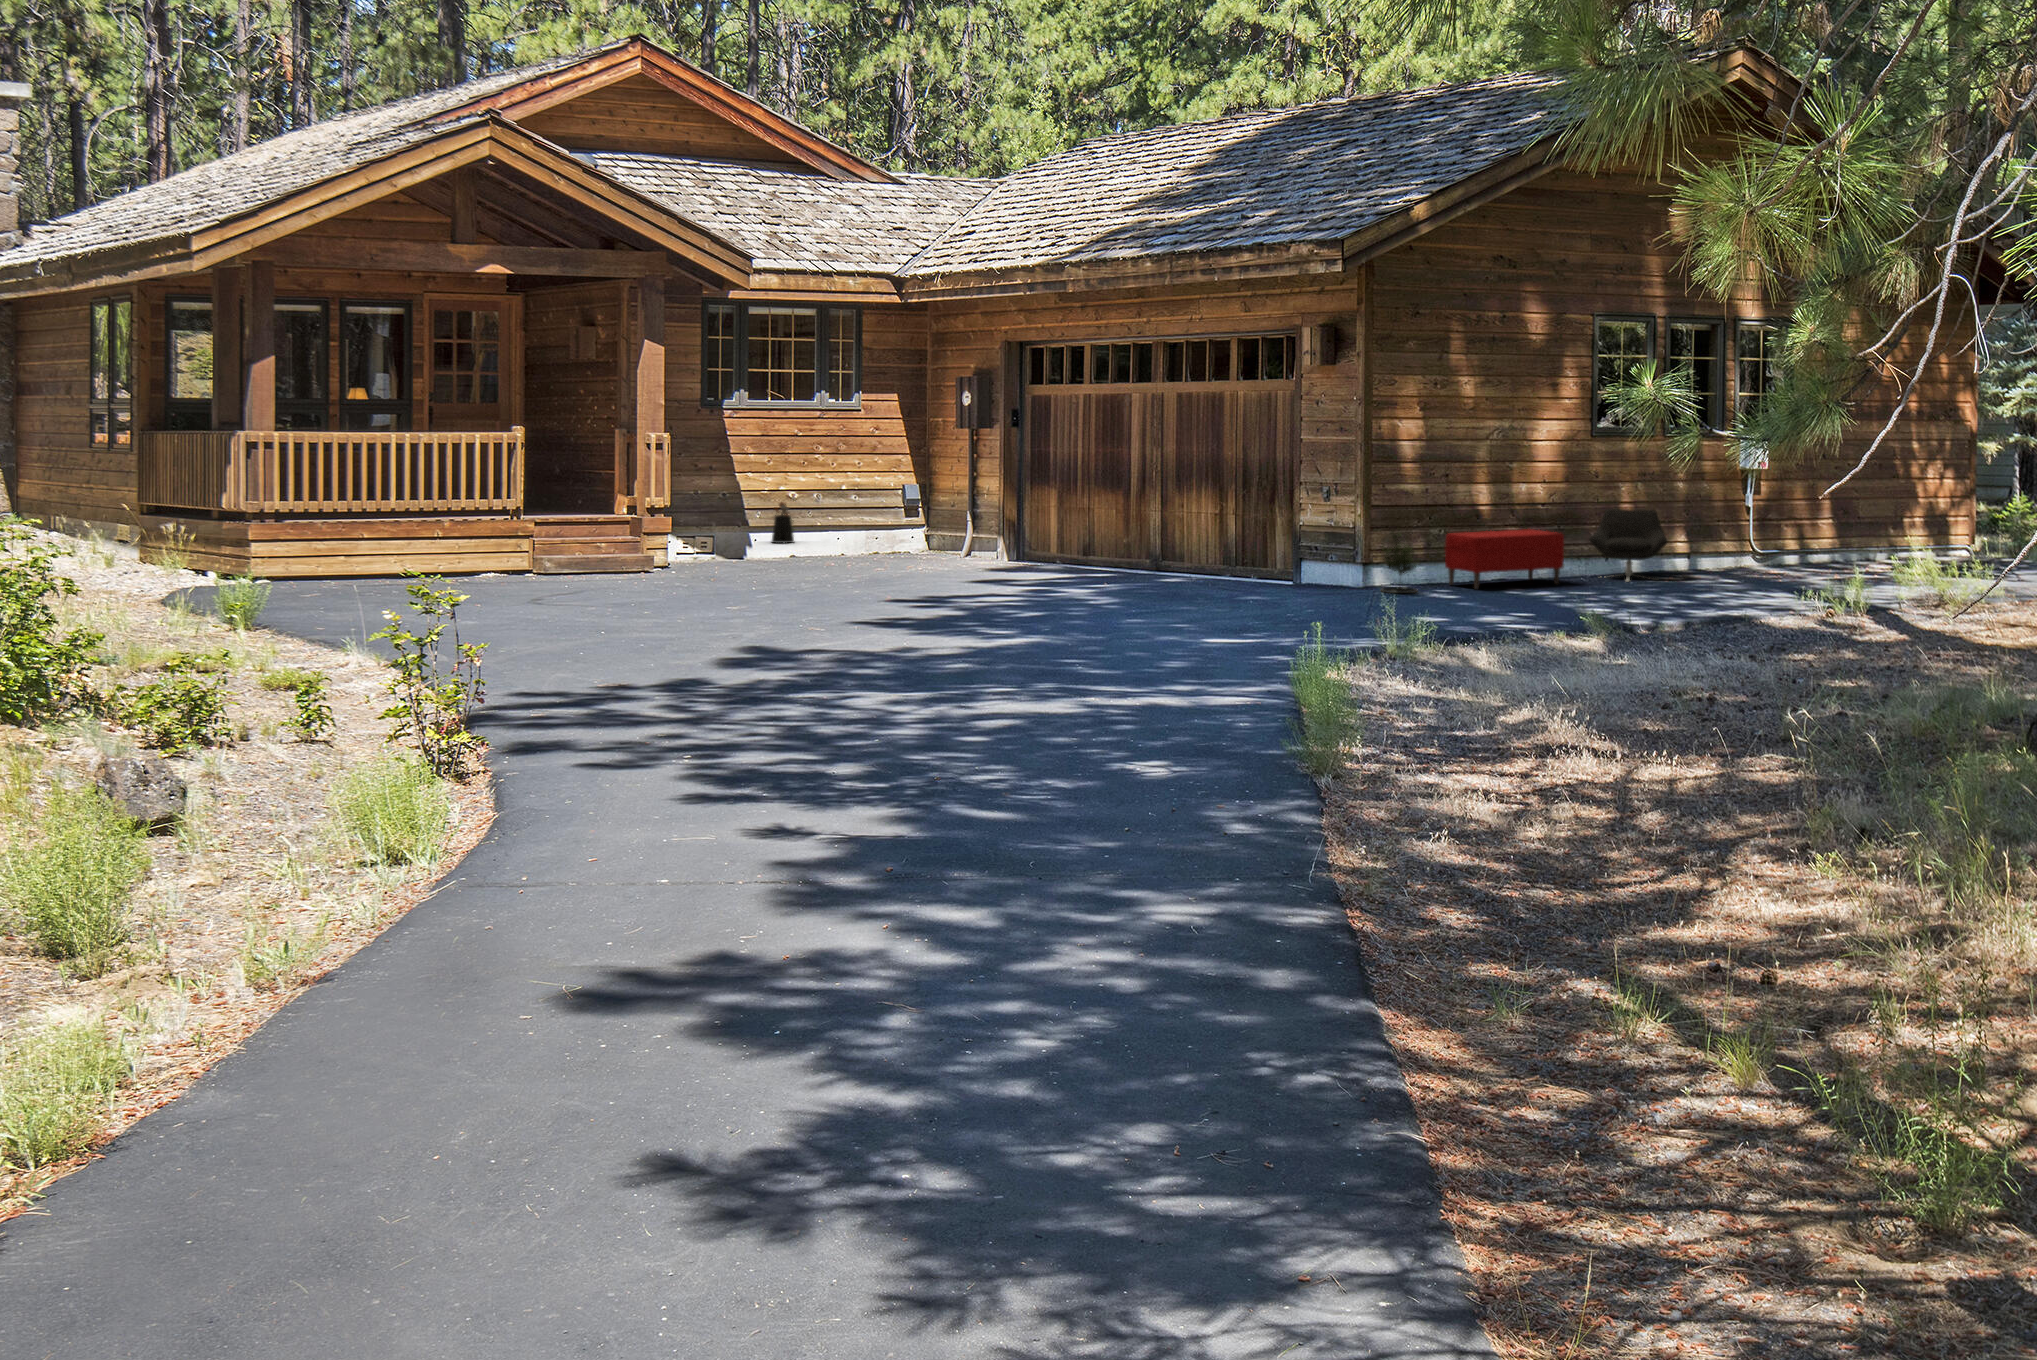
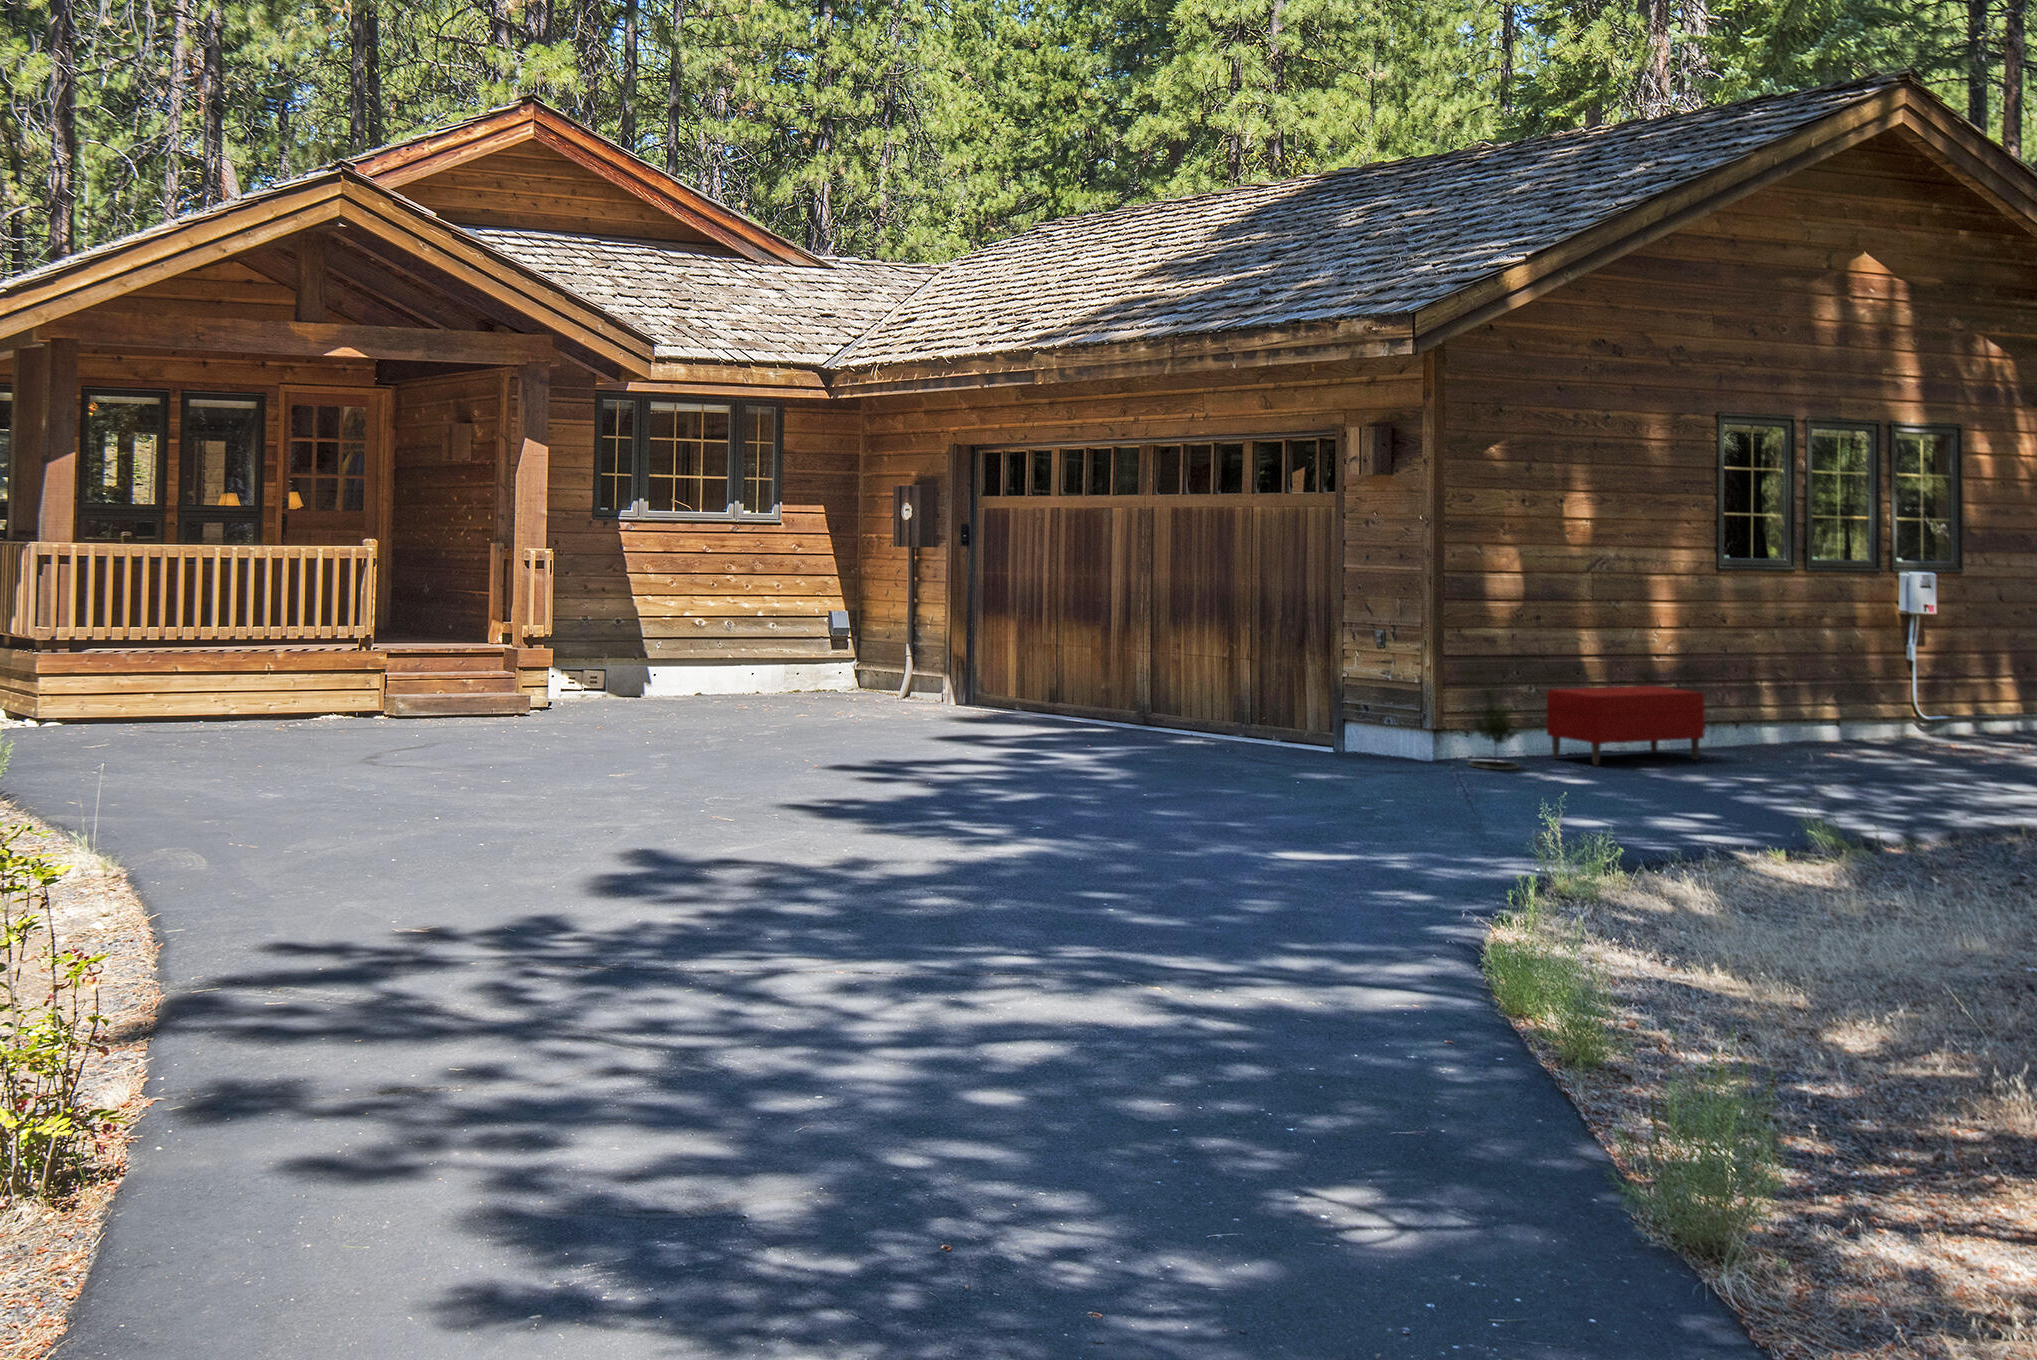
watering can: present [772,502,794,543] -> none [670,635,699,685]
lounge chair: present [1589,509,1668,582] -> none [1728,660,1839,758]

